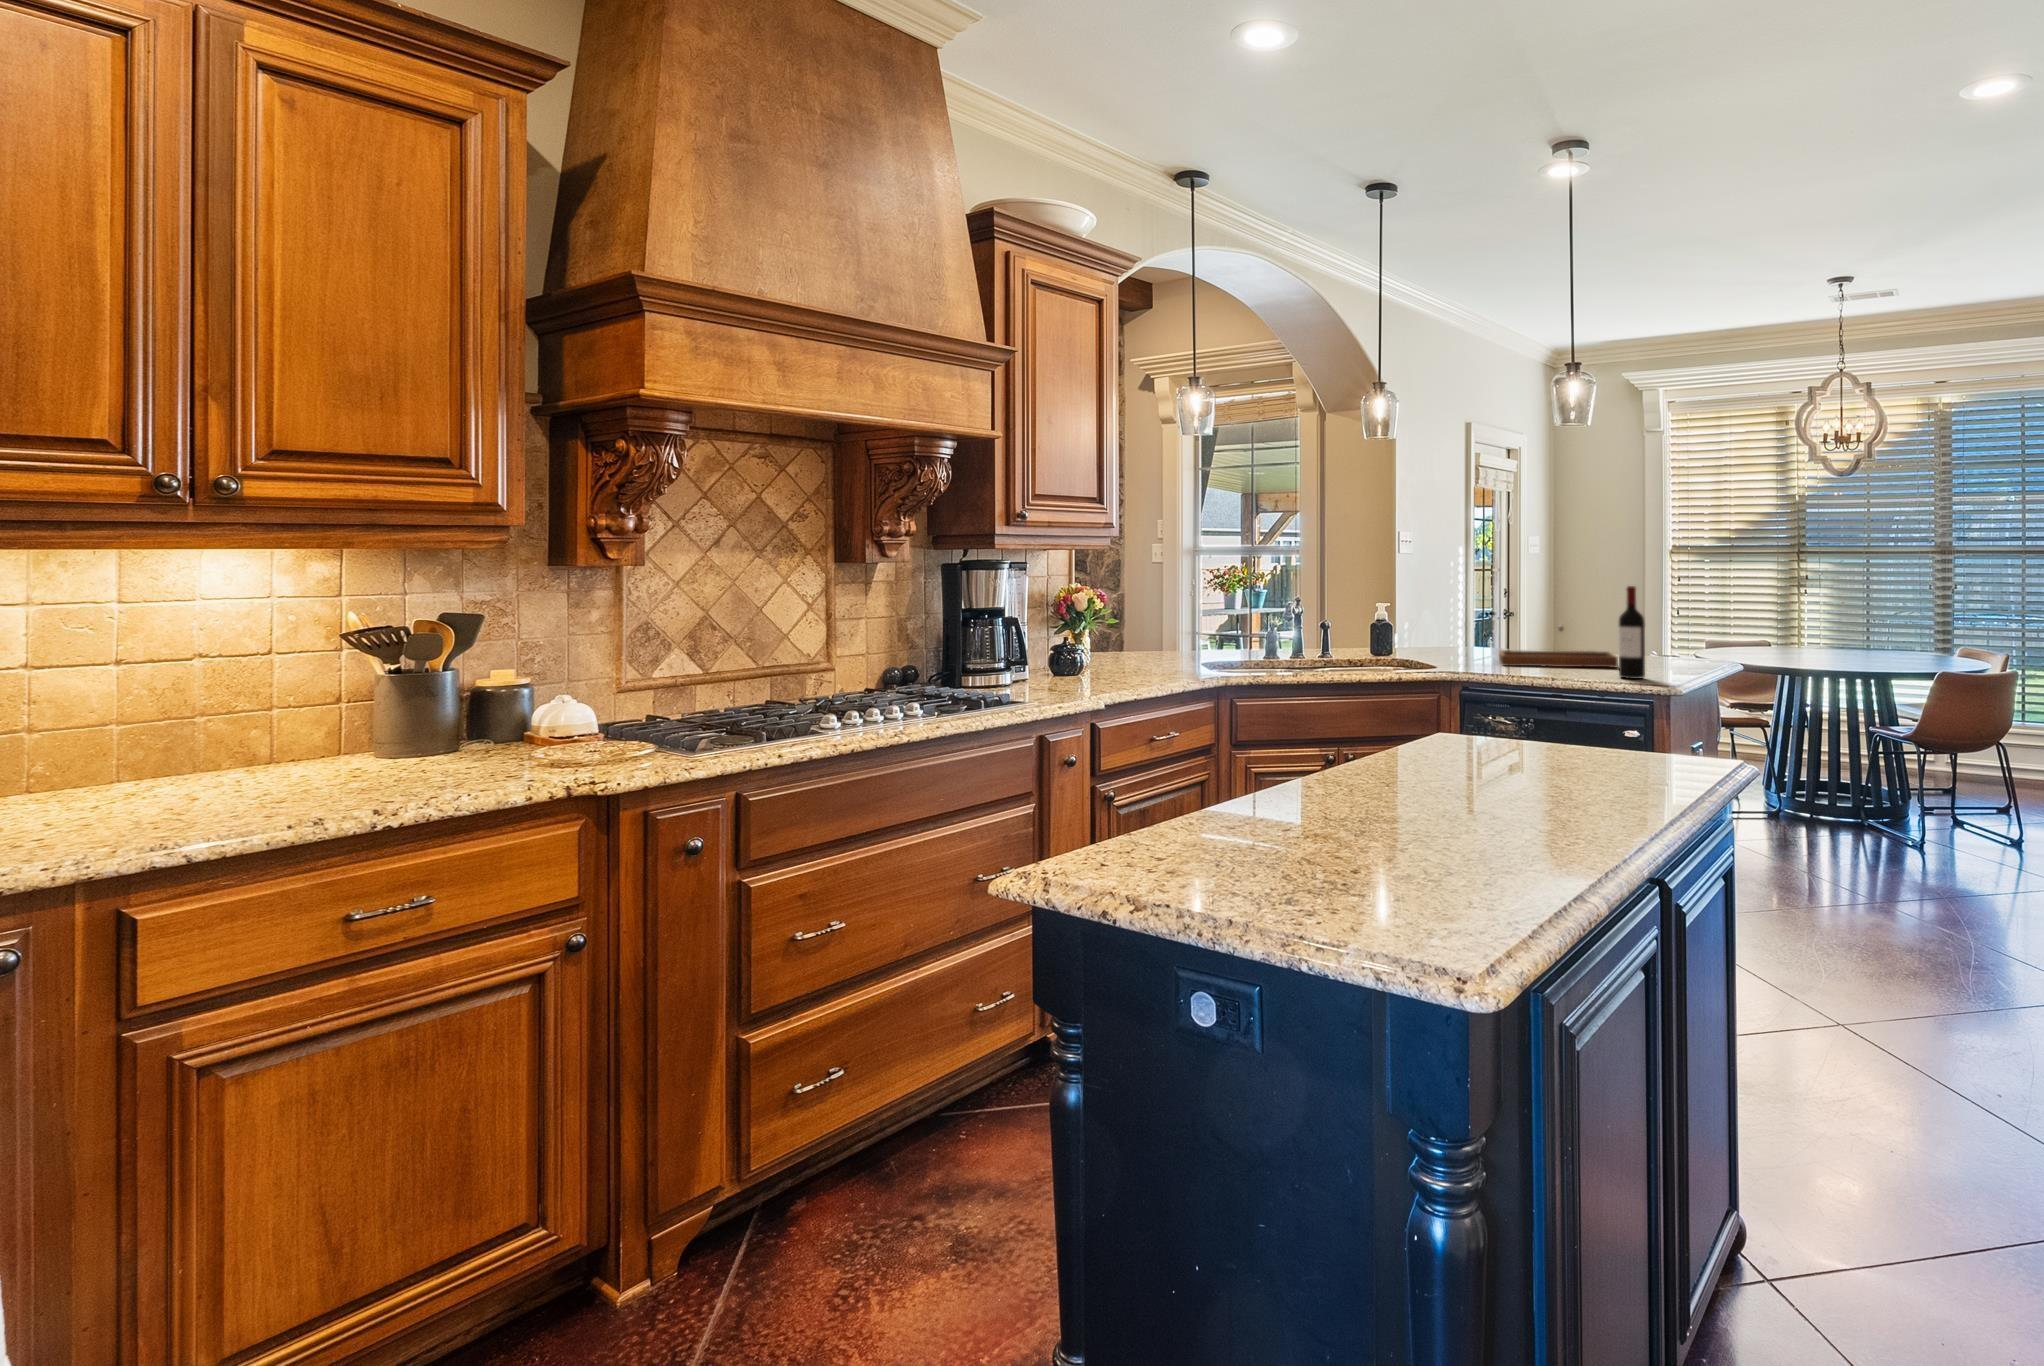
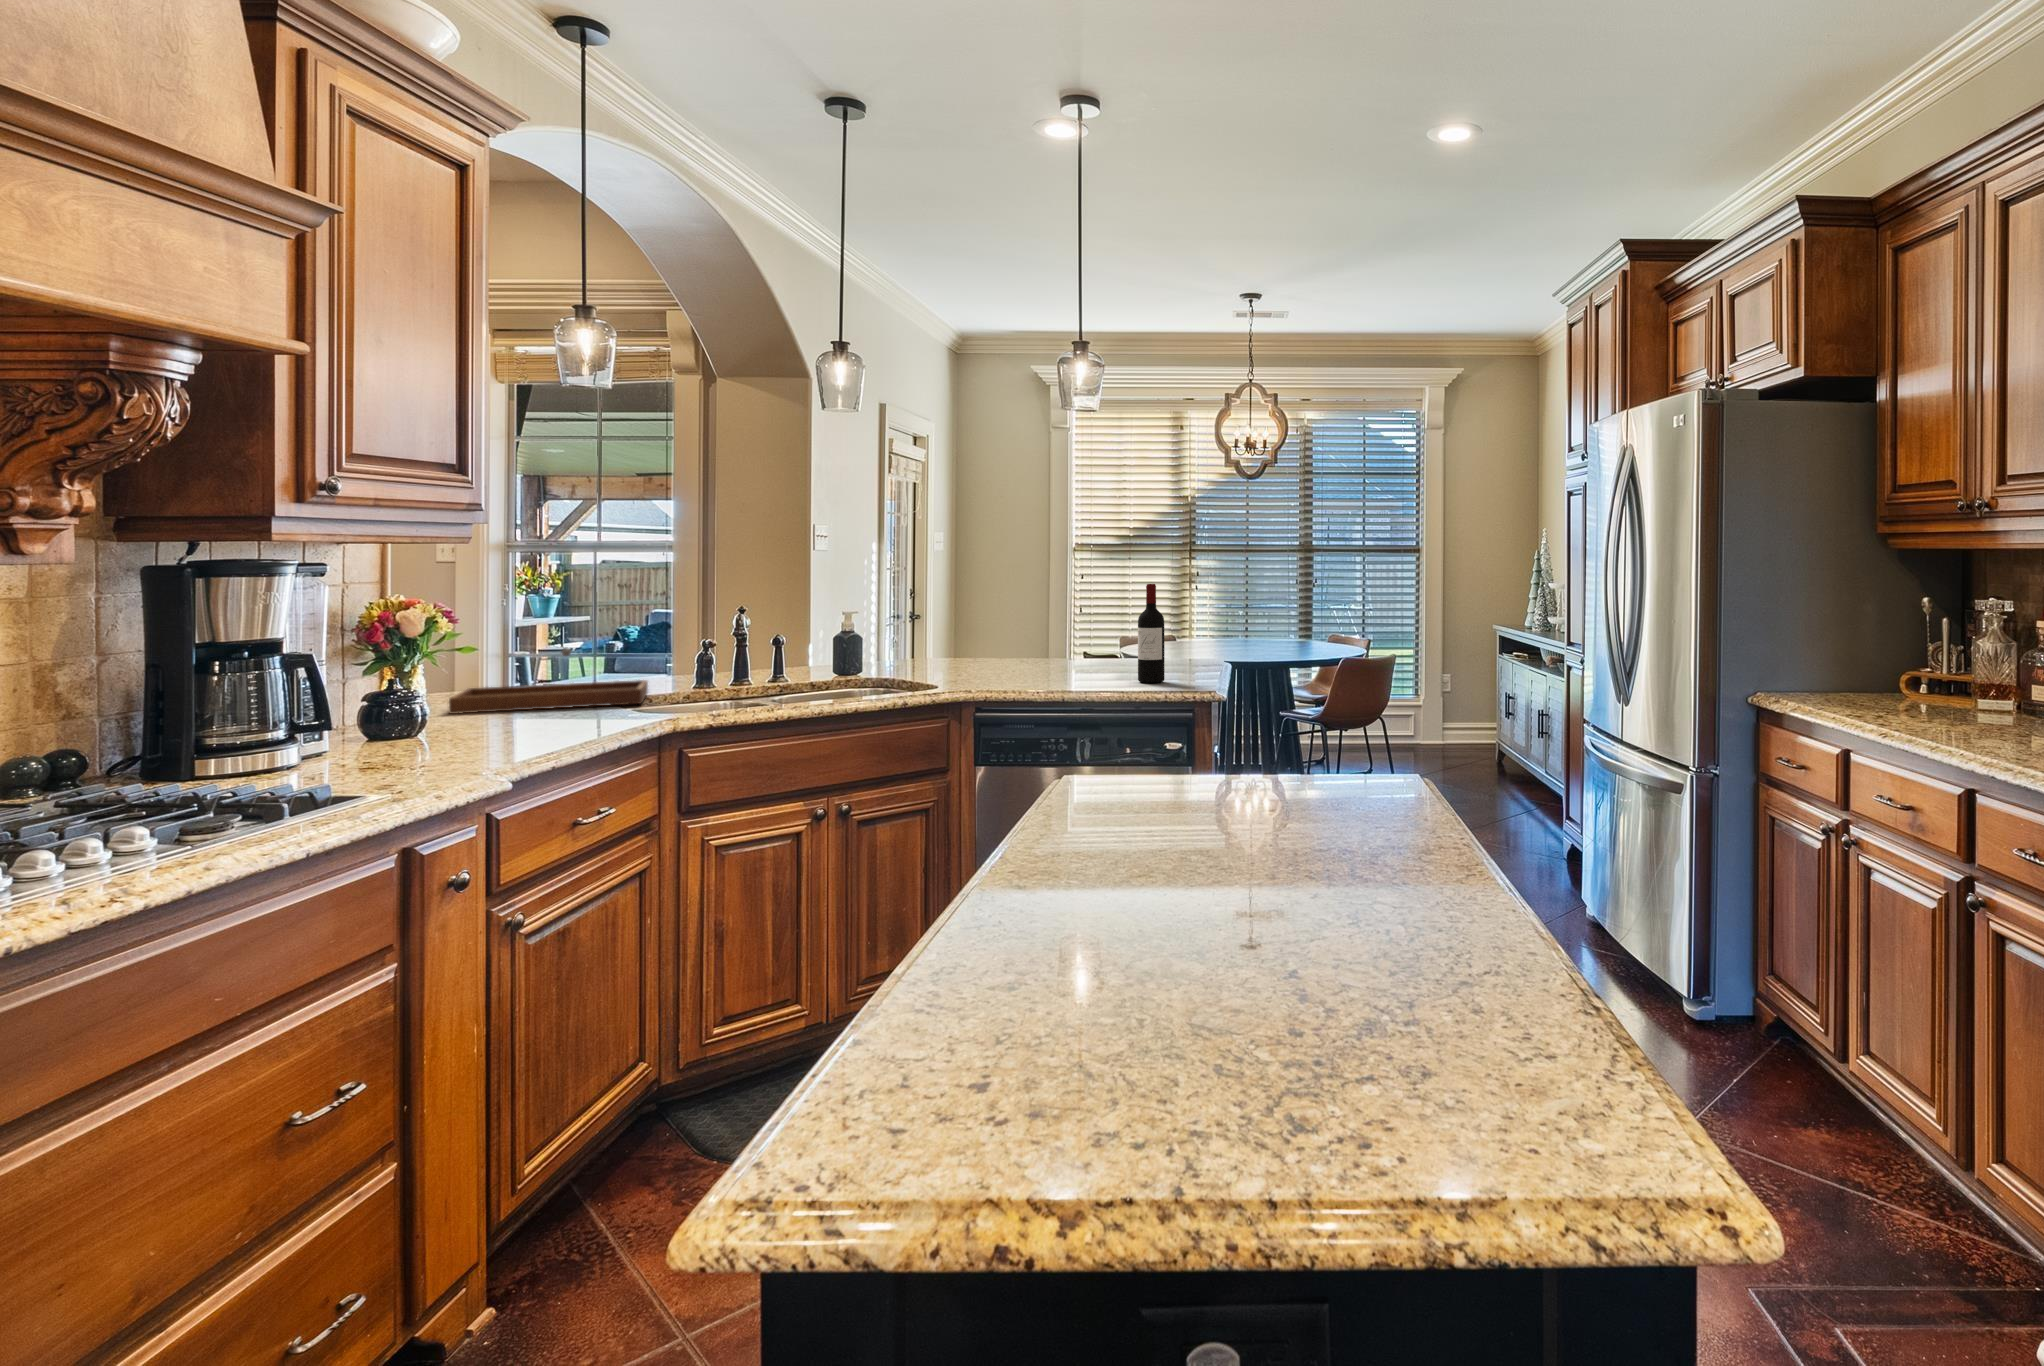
tray: present [1499,626,1618,667] -> present [449,648,648,714]

